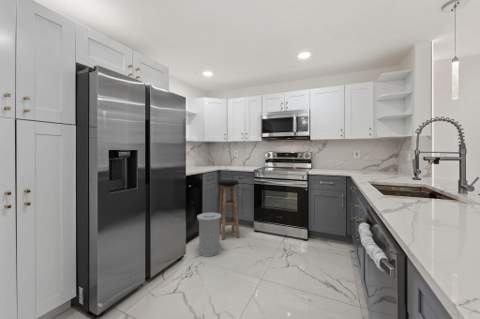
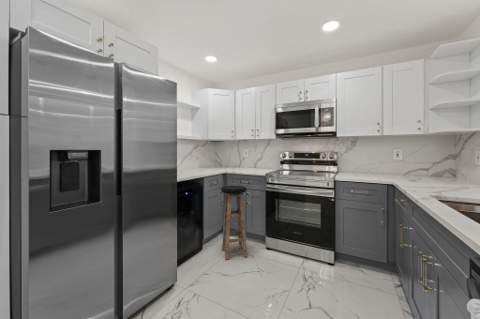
trash can: present [197,212,221,256] -> none [192,227,223,285]

